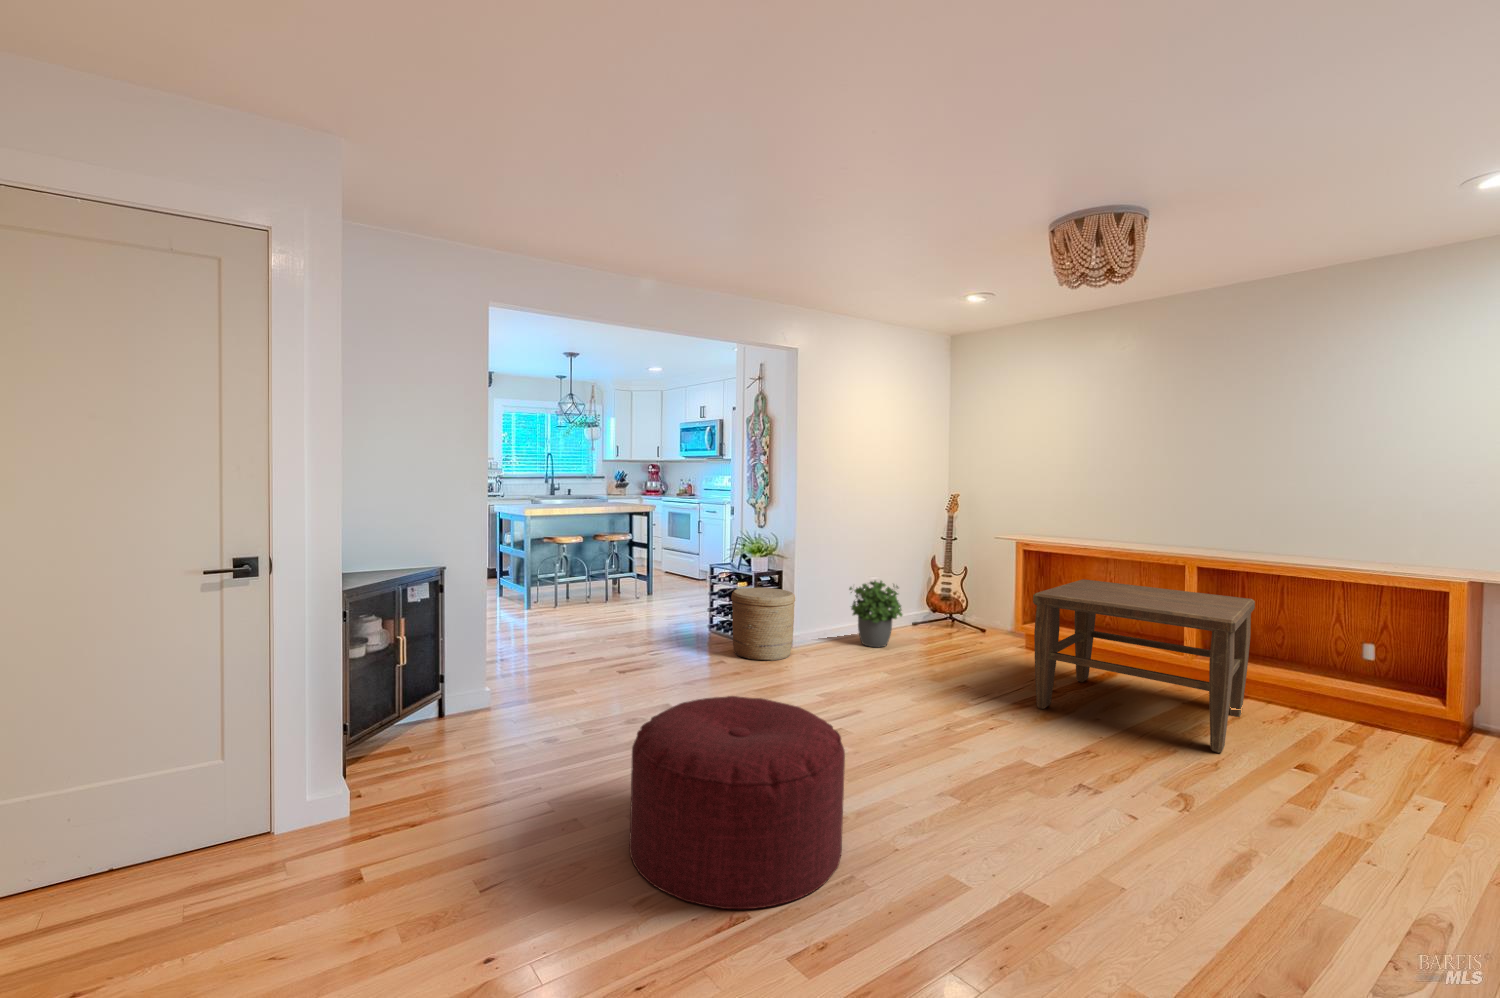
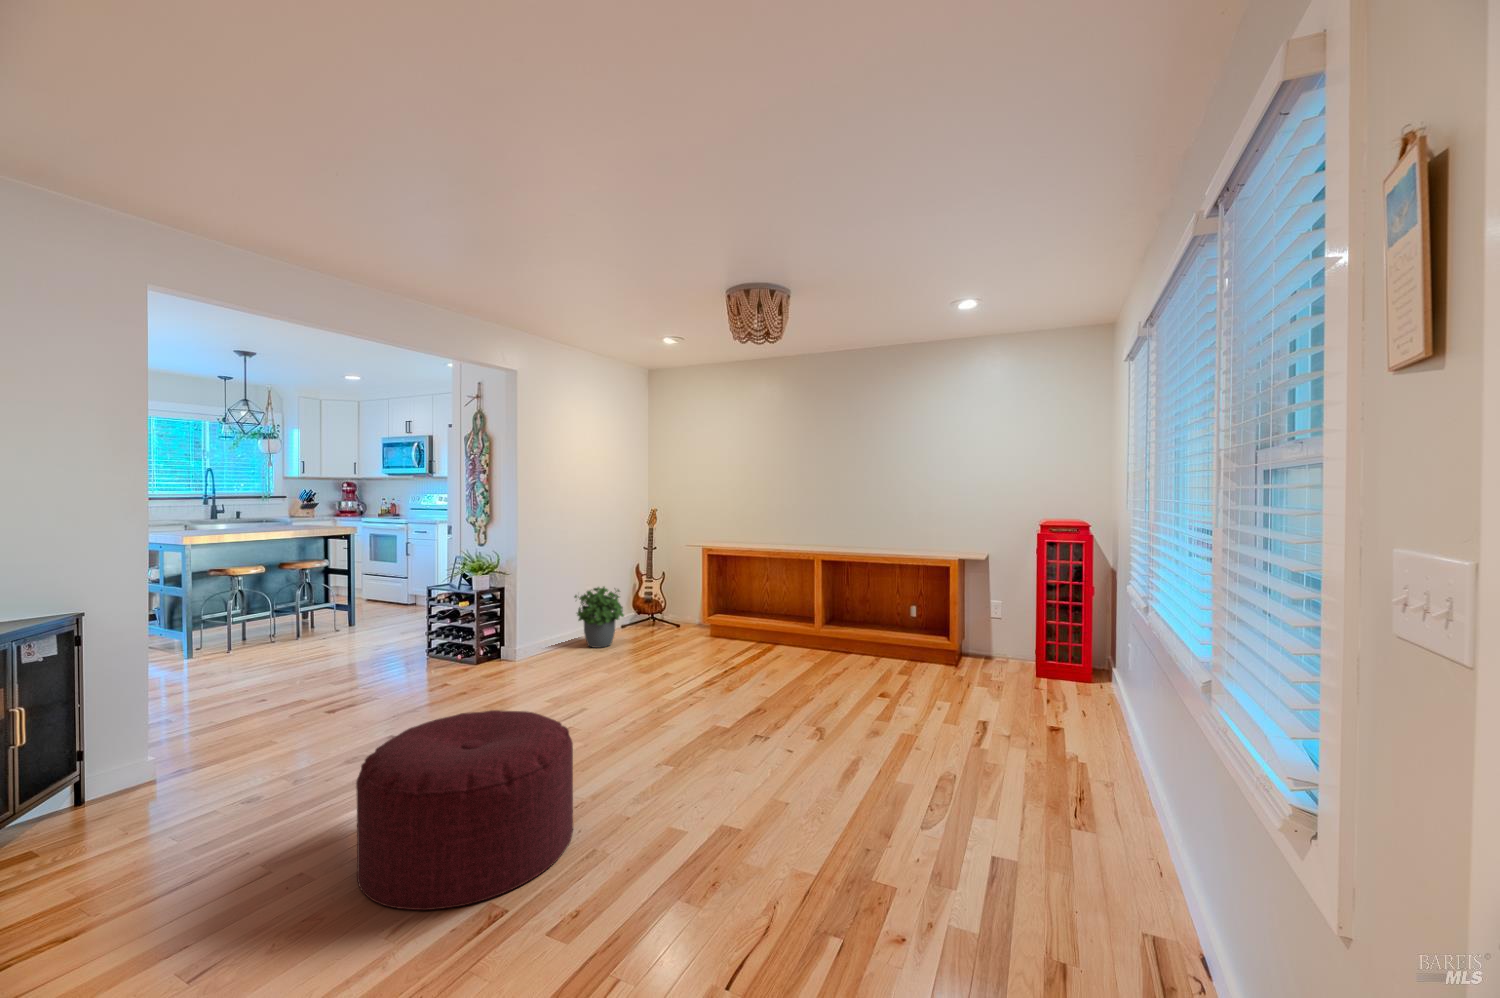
coffee table: present [1033,579,1255,753] -> none [727,571,875,690]
woven basket: present [731,588,795,661] -> none [453,604,522,677]

